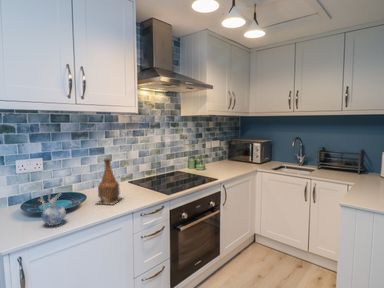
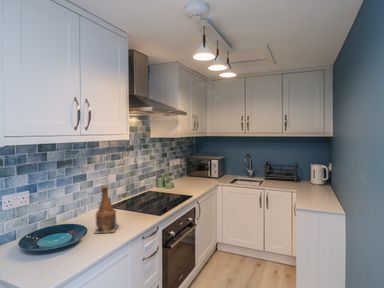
ceramic pitcher: present [40,190,66,226] -> none [56,226,80,262]

